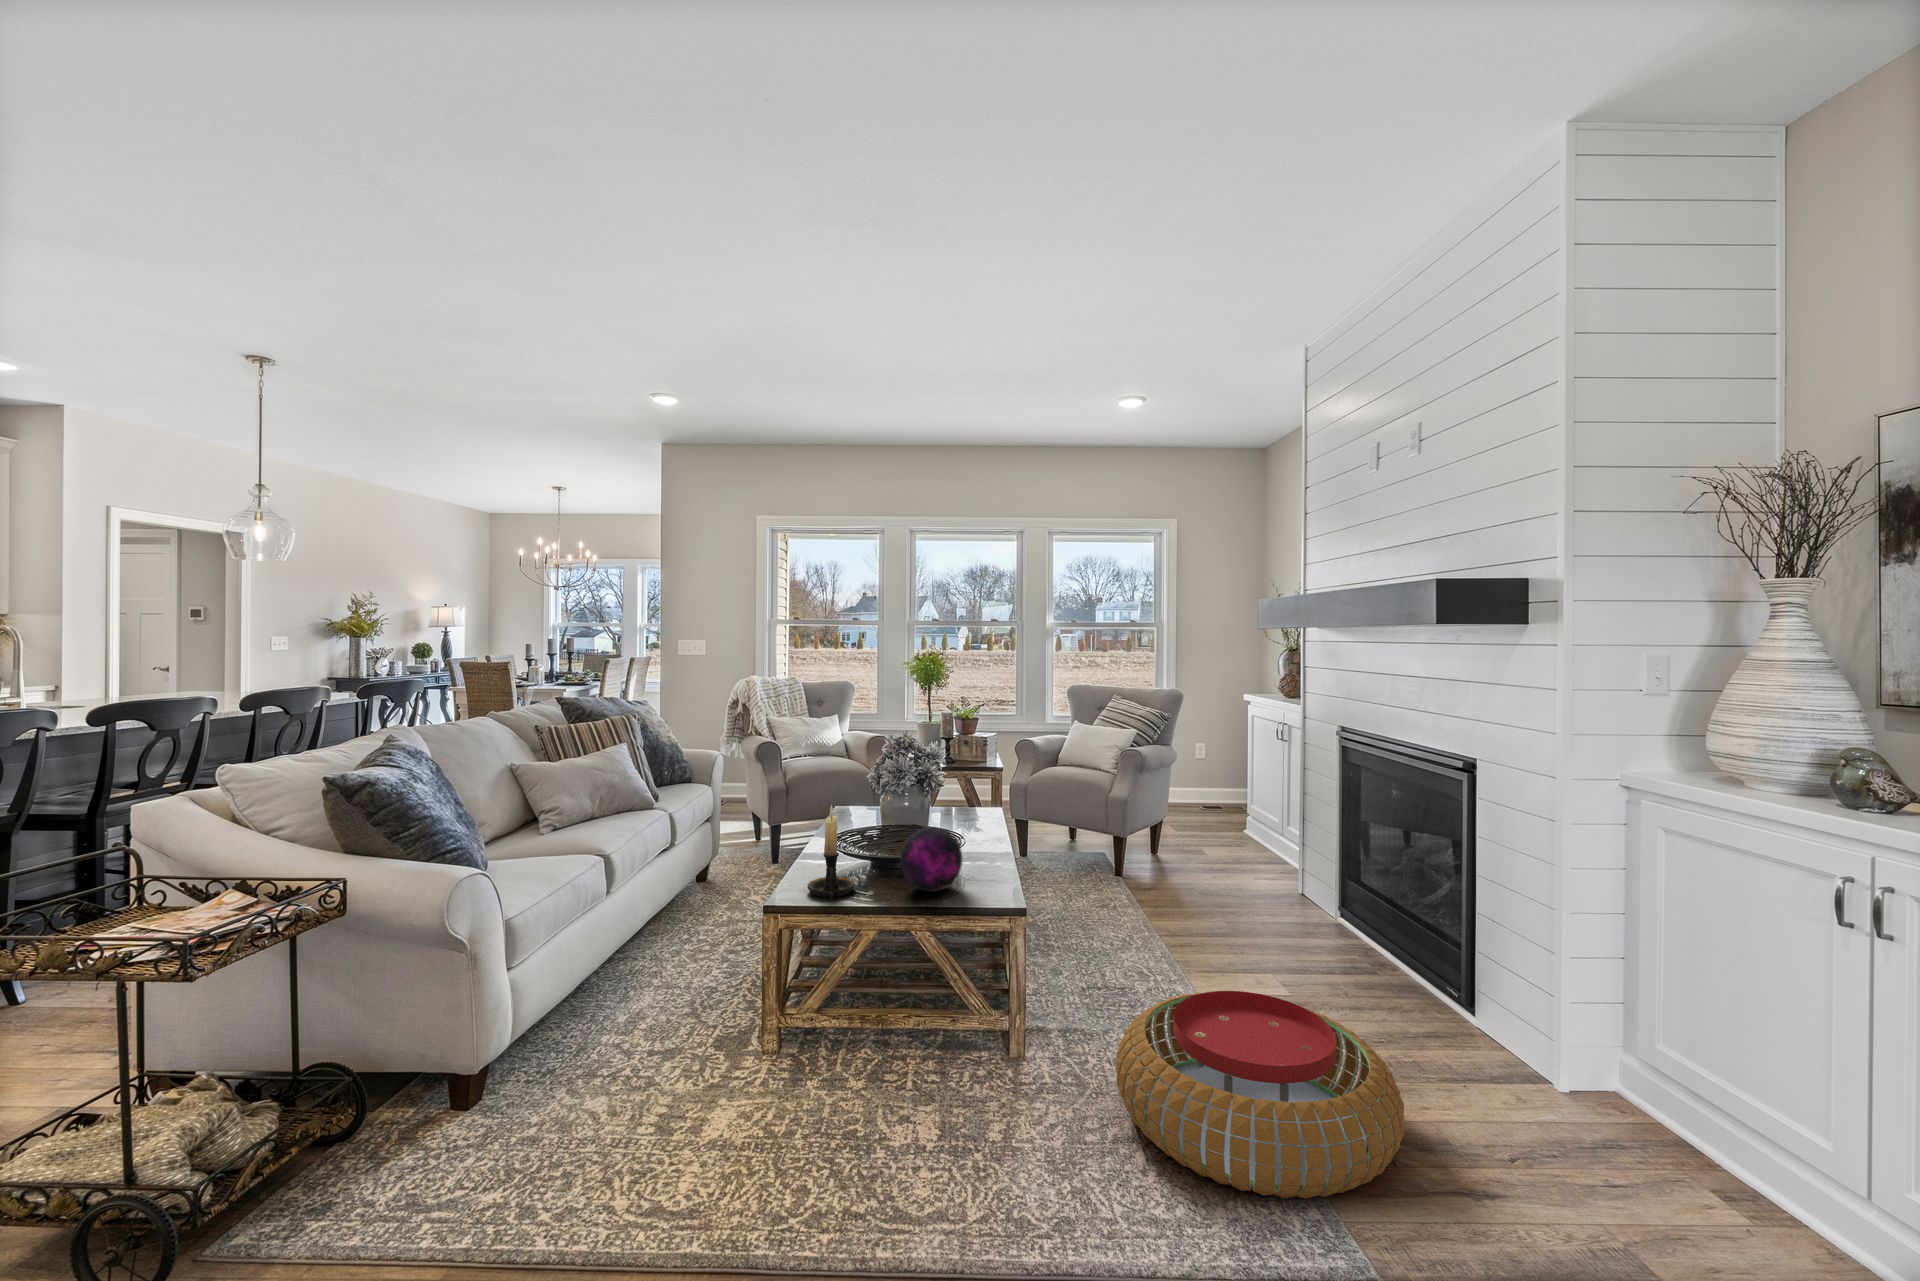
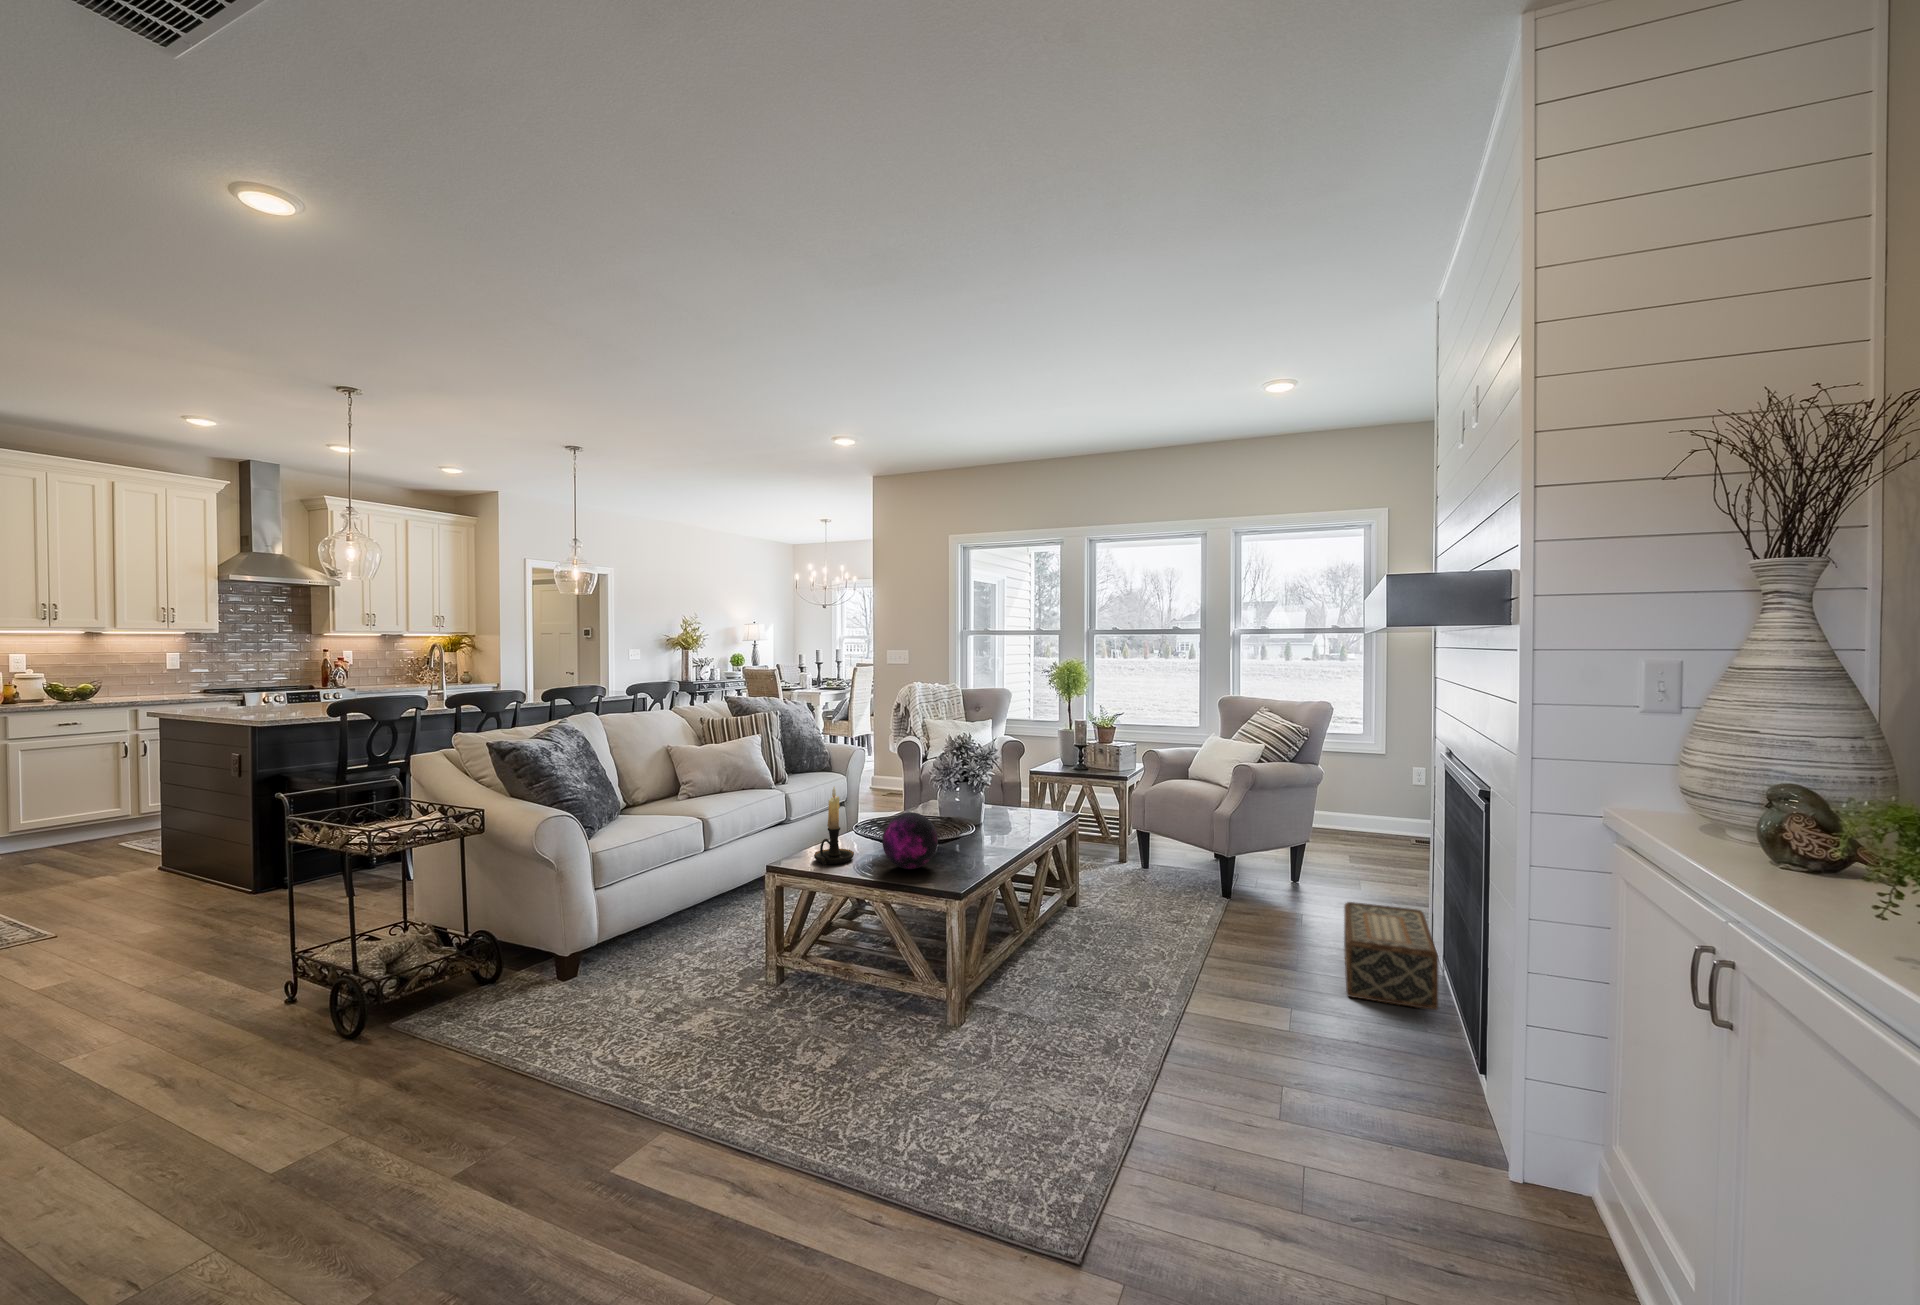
woven basket: none [1258,868,1375,955] -> present [1344,902,1438,1010]
pouf: present [1116,991,1404,1199] -> none [981,992,1252,1188]

